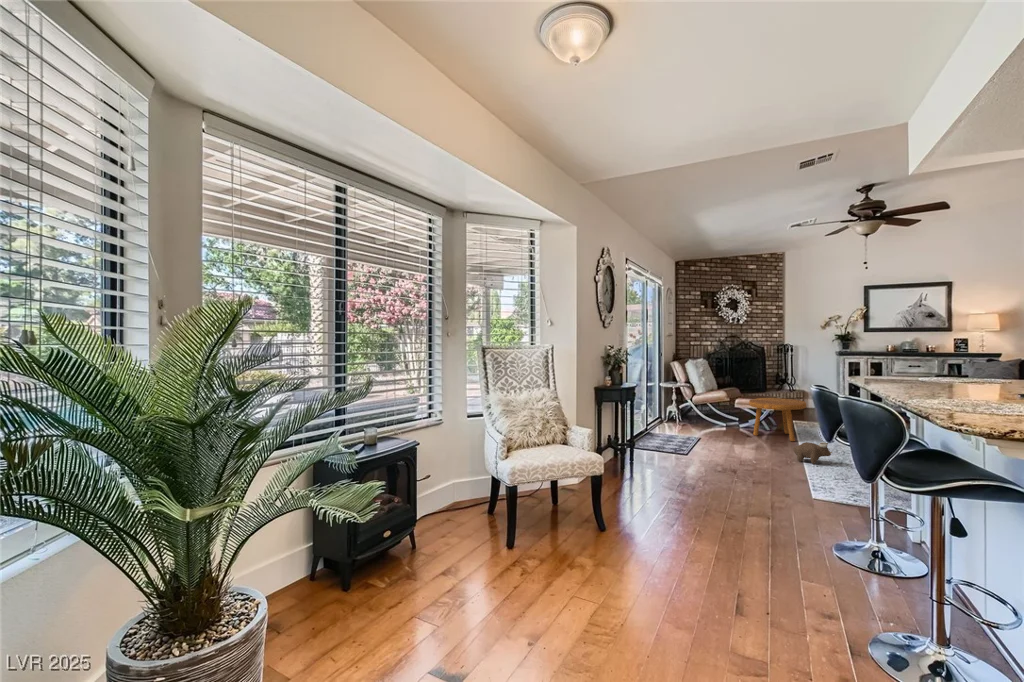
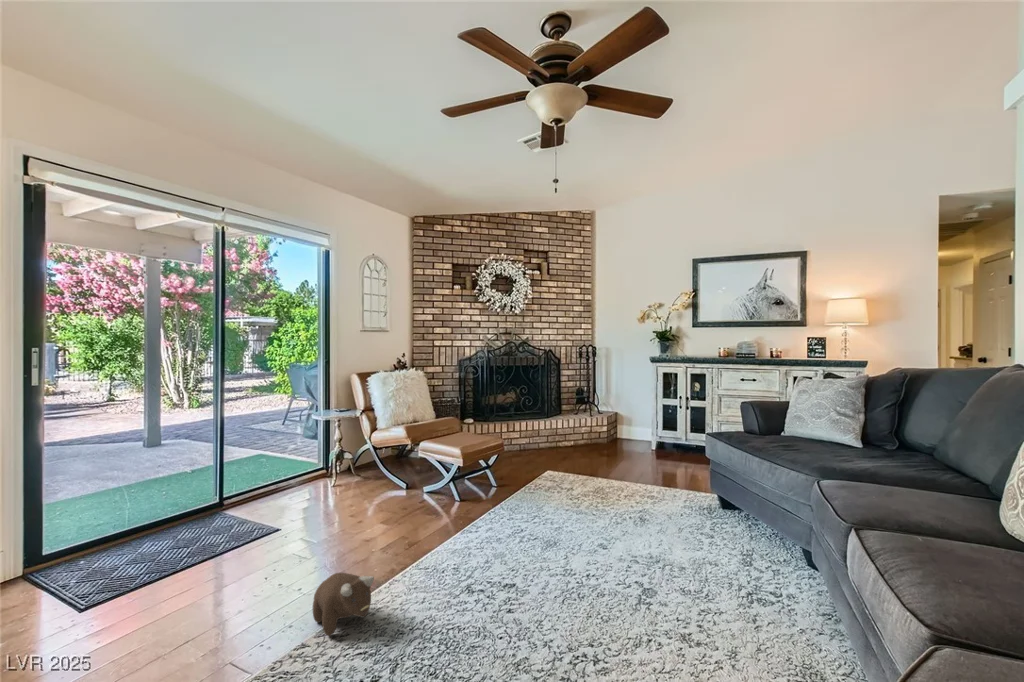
footstool: present [749,398,806,441] -> none [390,441,488,536]

